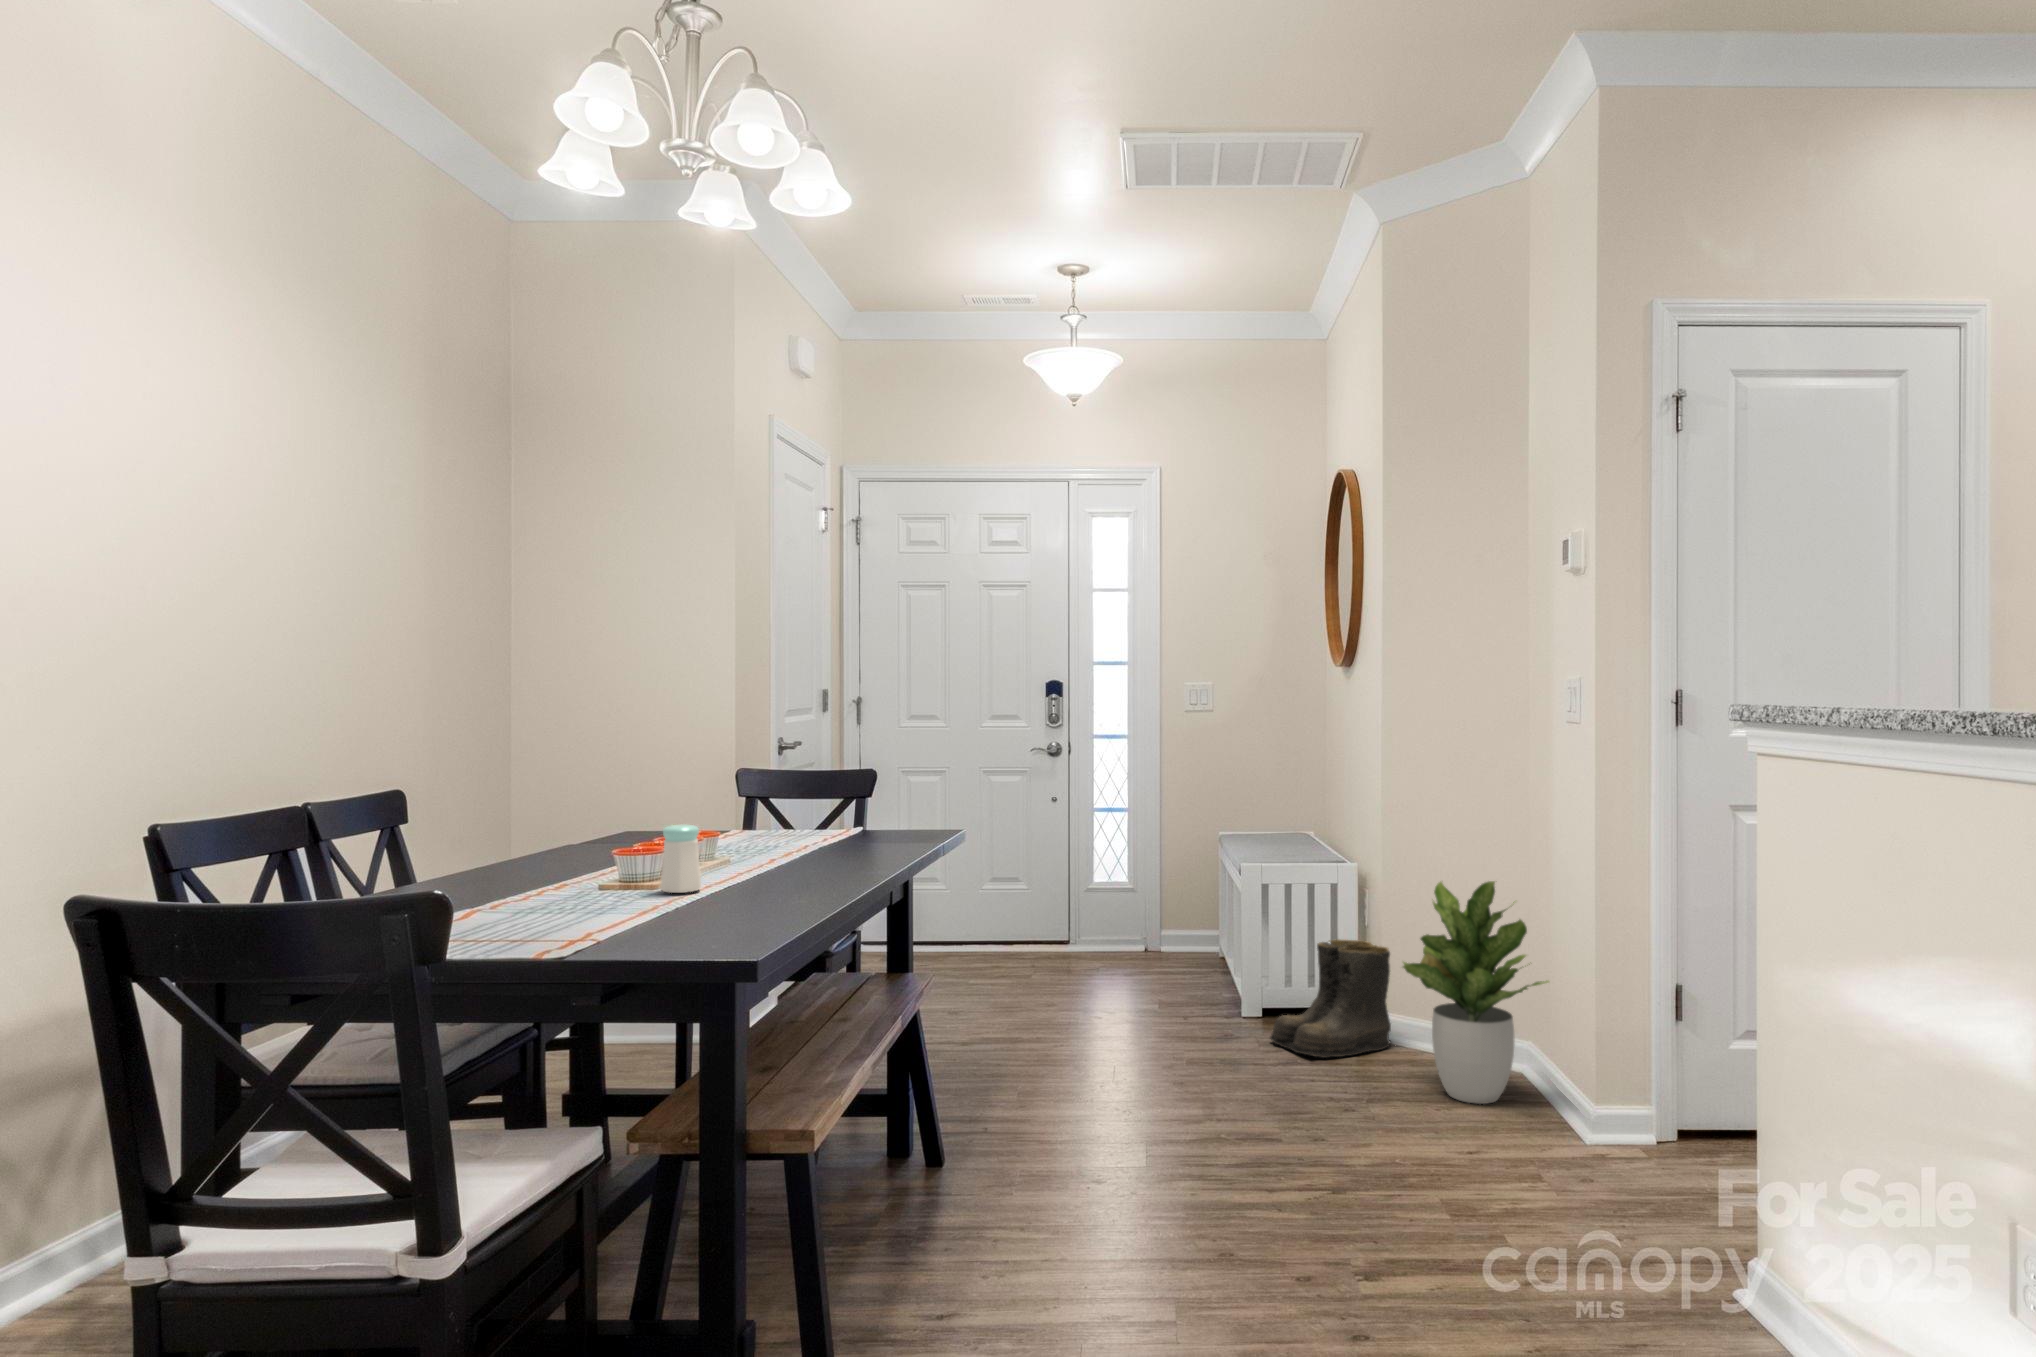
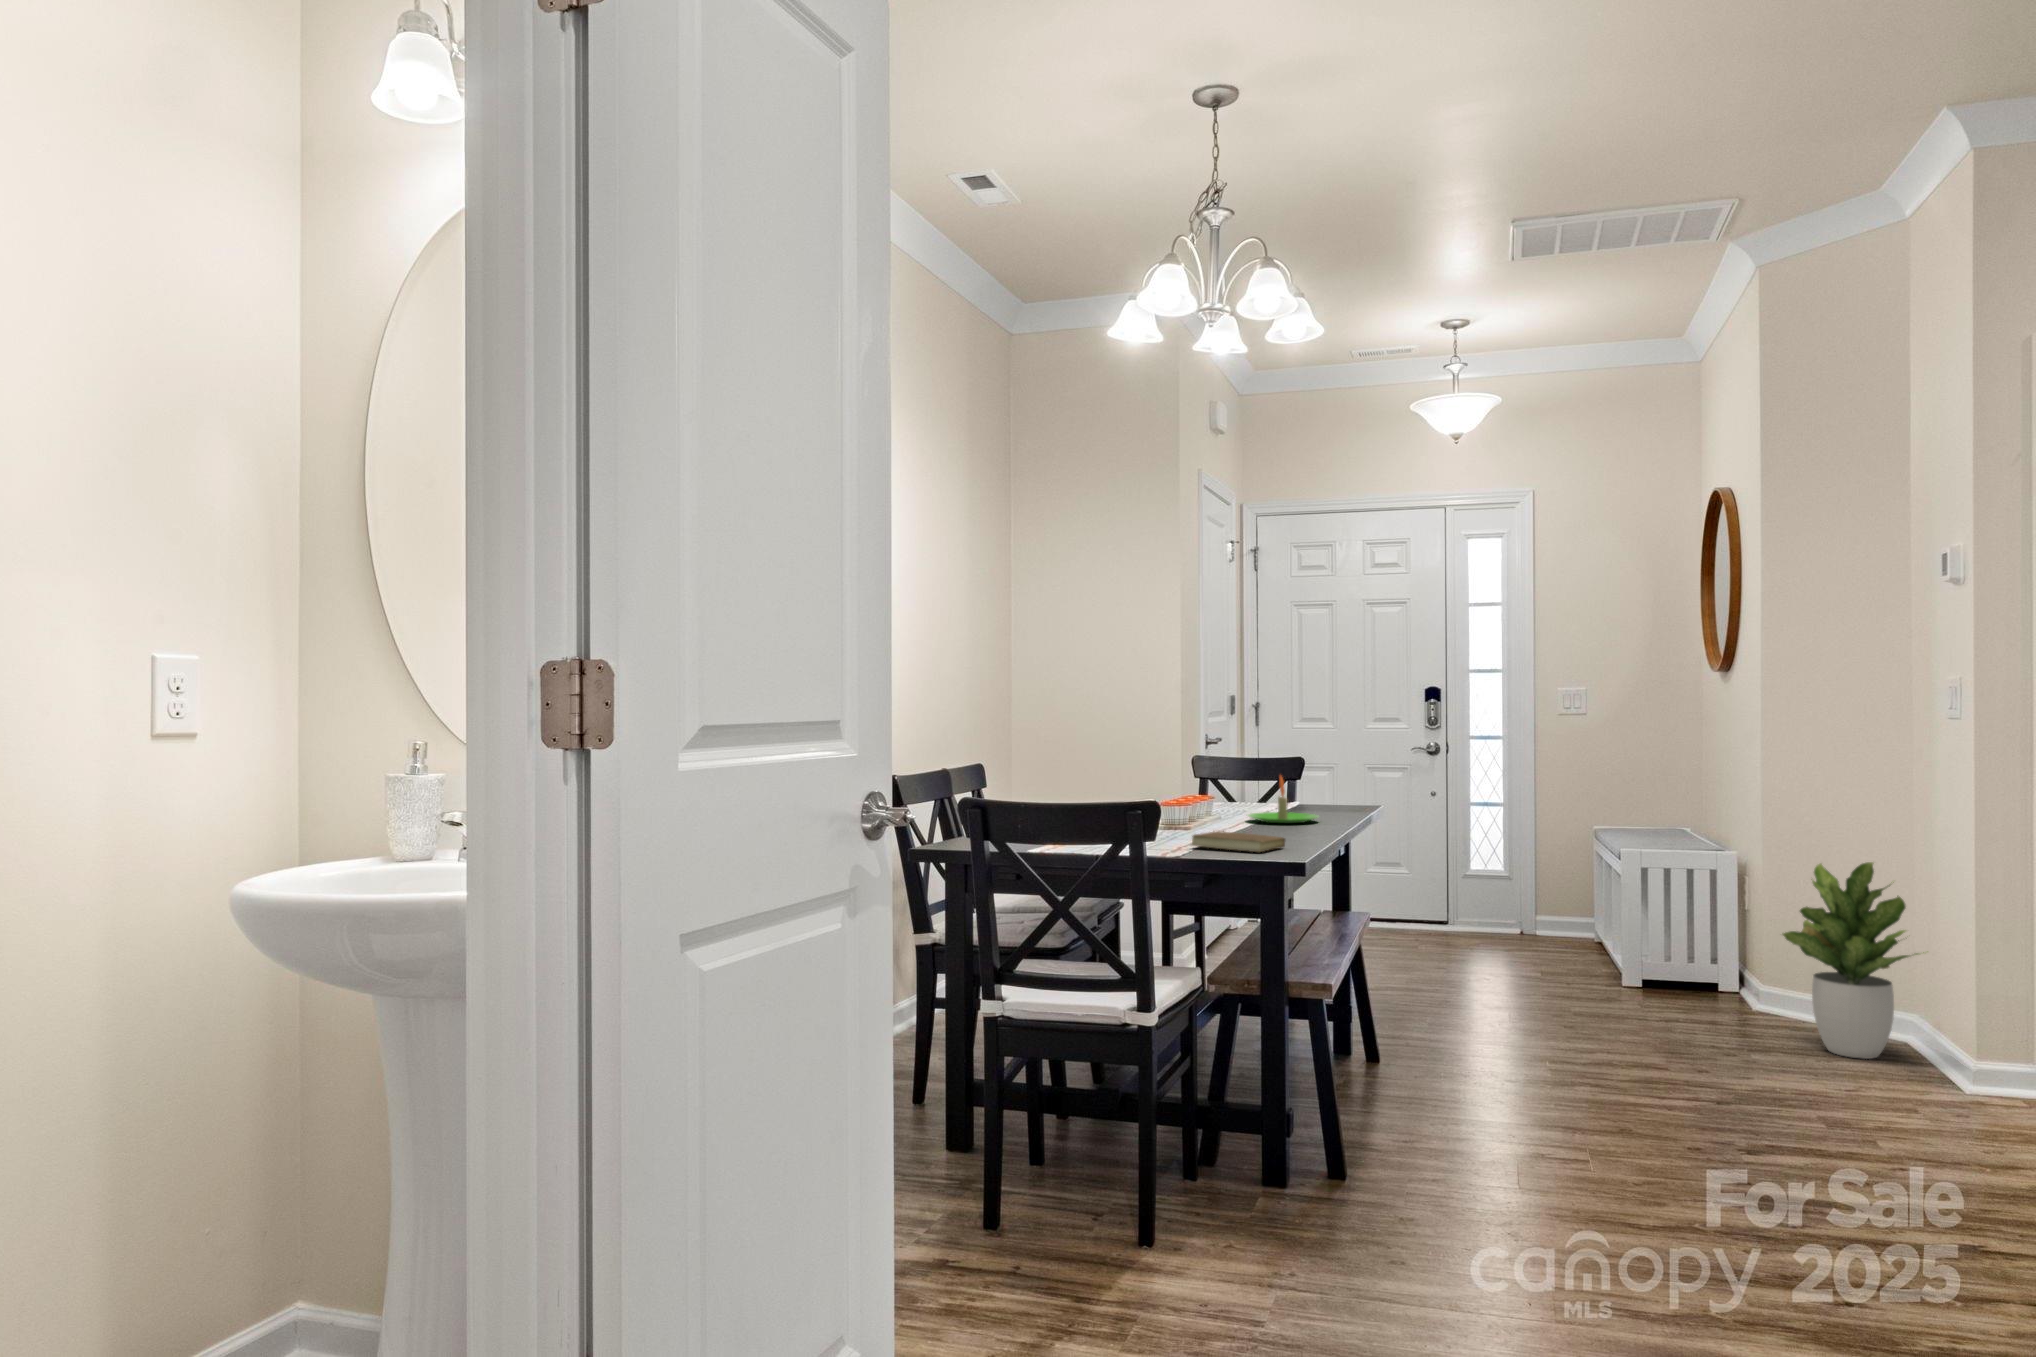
candle: none [749,804,848,872] -> present [1248,776,1318,823]
salt shaker: present [661,824,701,893] -> none [1200,784,1228,831]
book: none [592,902,742,946] -> present [1191,831,1285,852]
boots: present [1270,939,1391,1058] -> none [1652,919,1776,1019]

